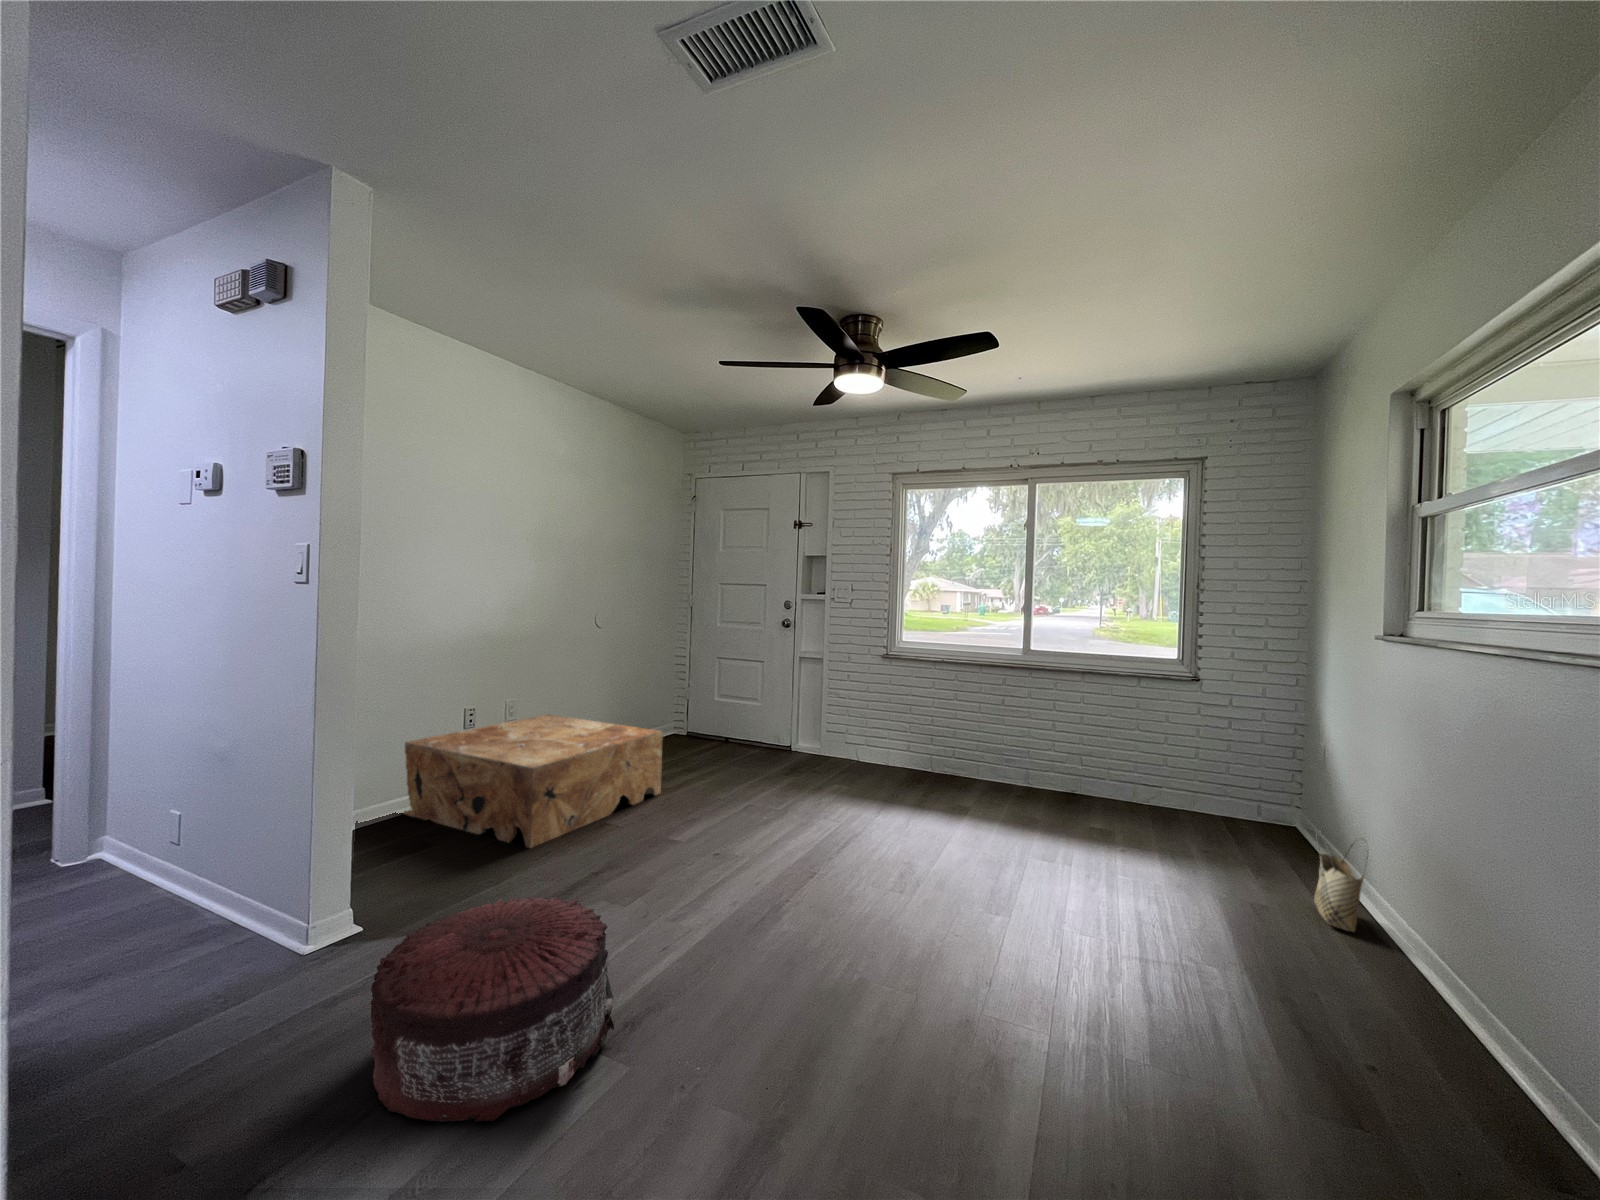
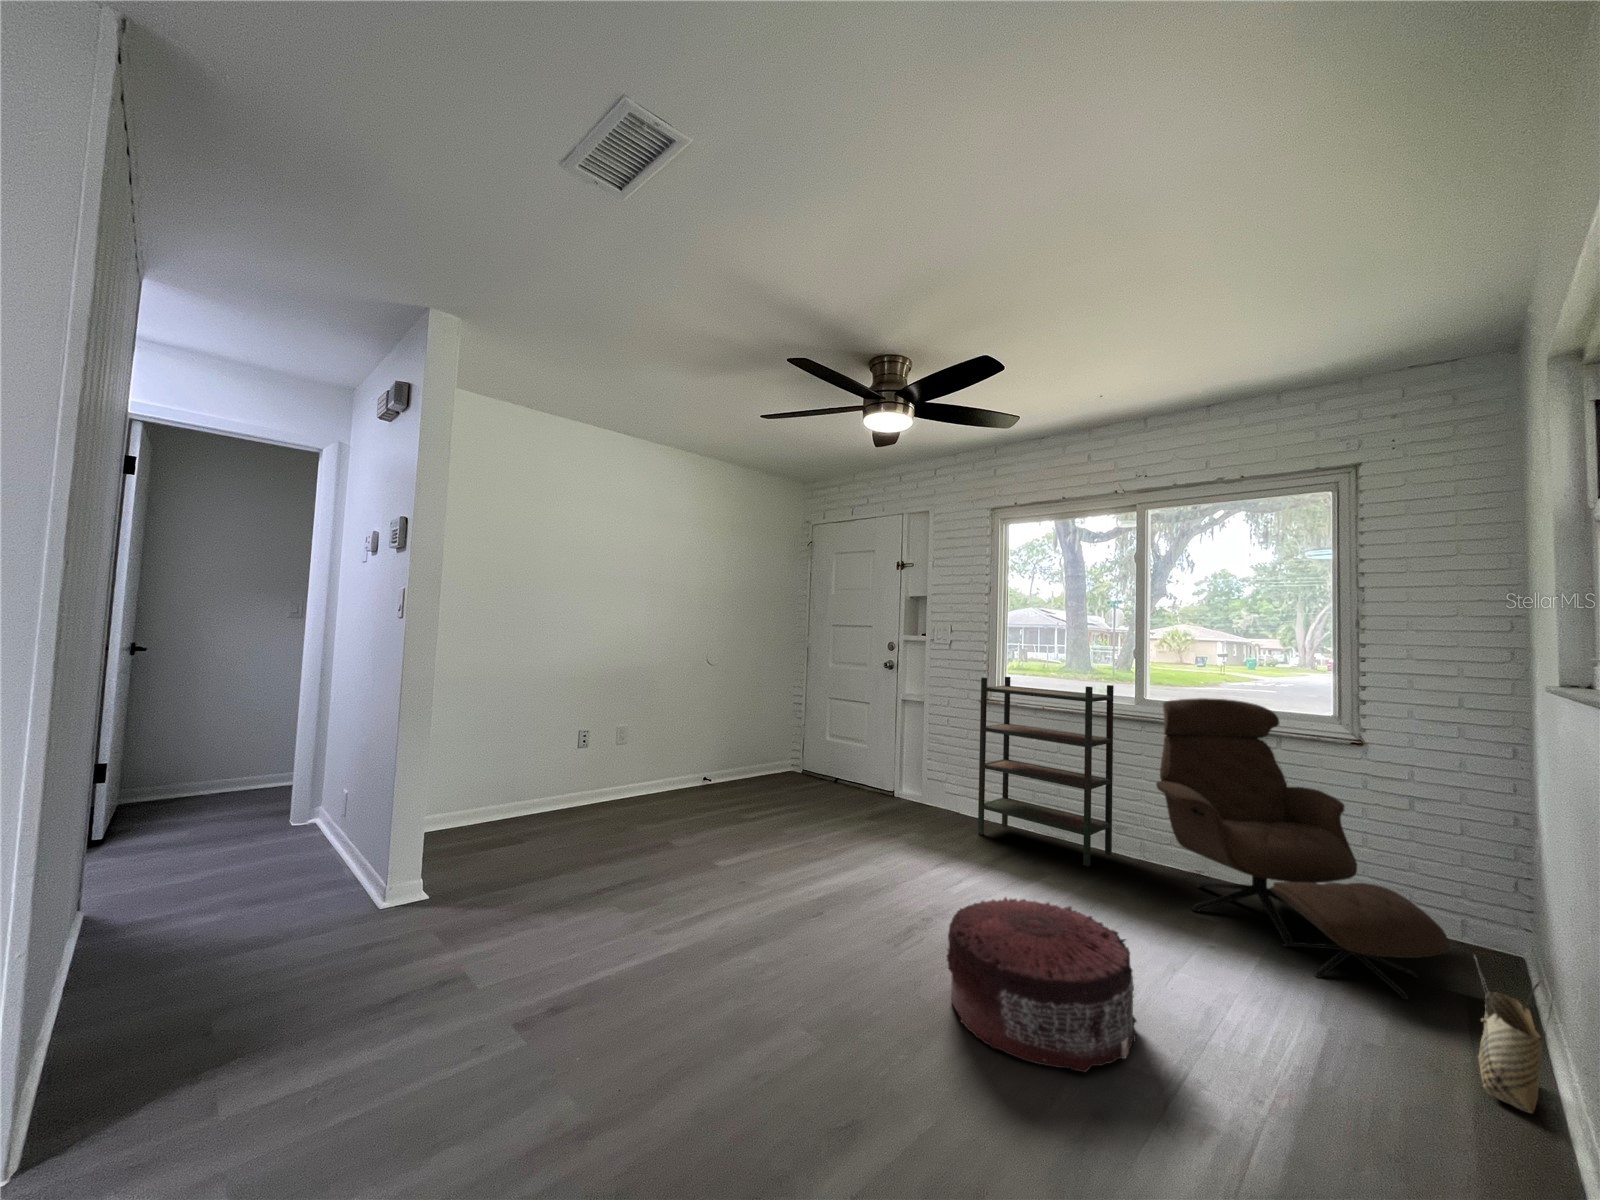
bookshelf: none [888,633,1008,798] -> present [978,677,1114,866]
lounge chair: none [1053,648,1272,869] -> present [1156,698,1449,1000]
coffee table: present [403,715,663,848] -> none [518,741,741,860]
pouf: present [371,896,614,1122] -> present [947,897,1137,1072]

